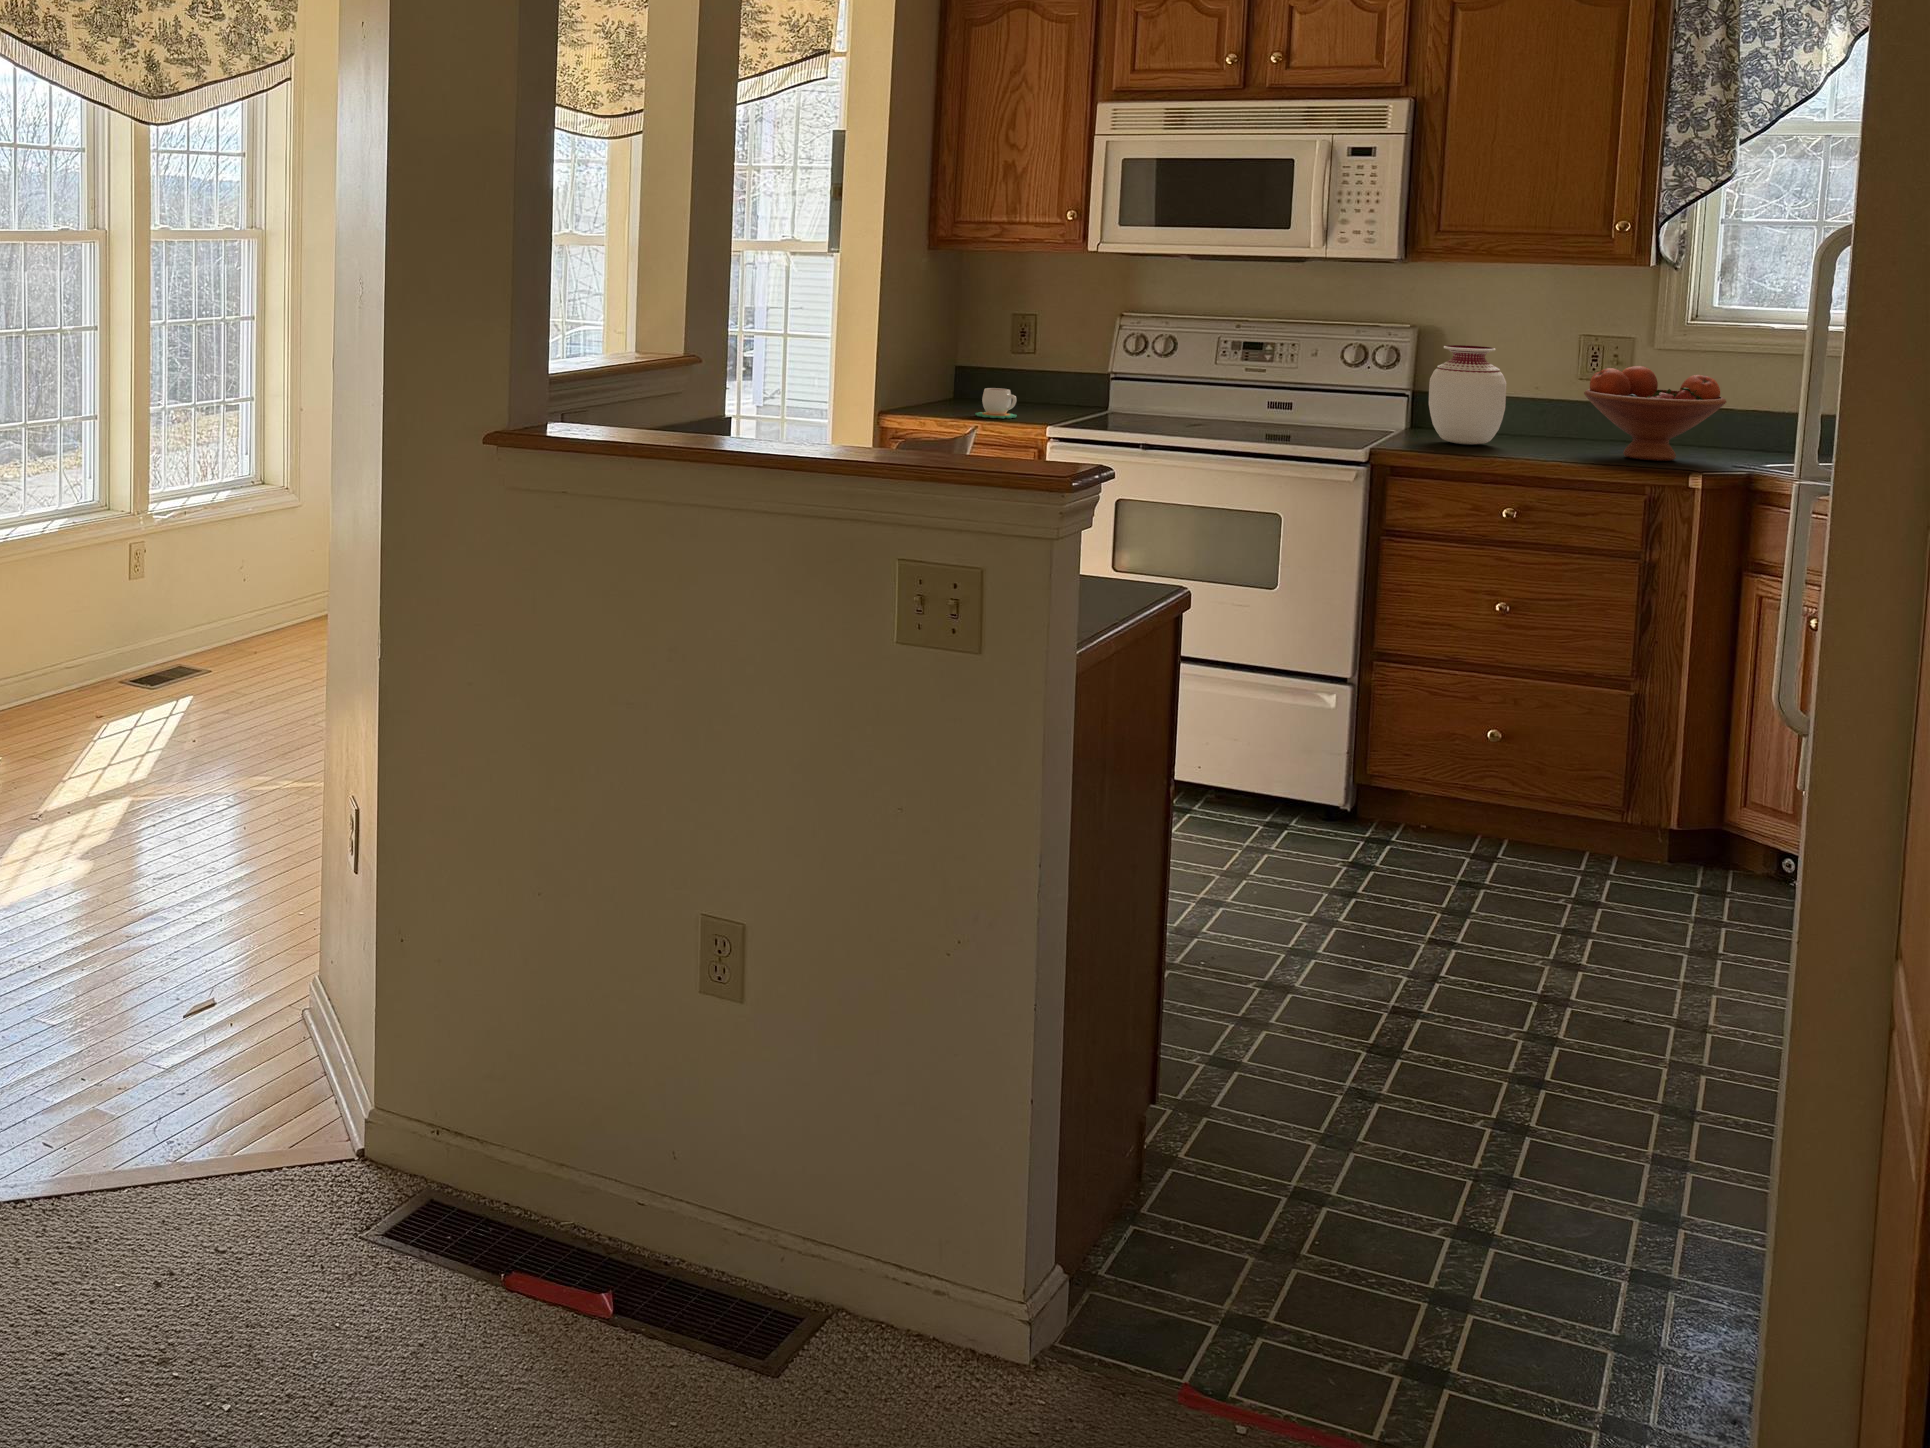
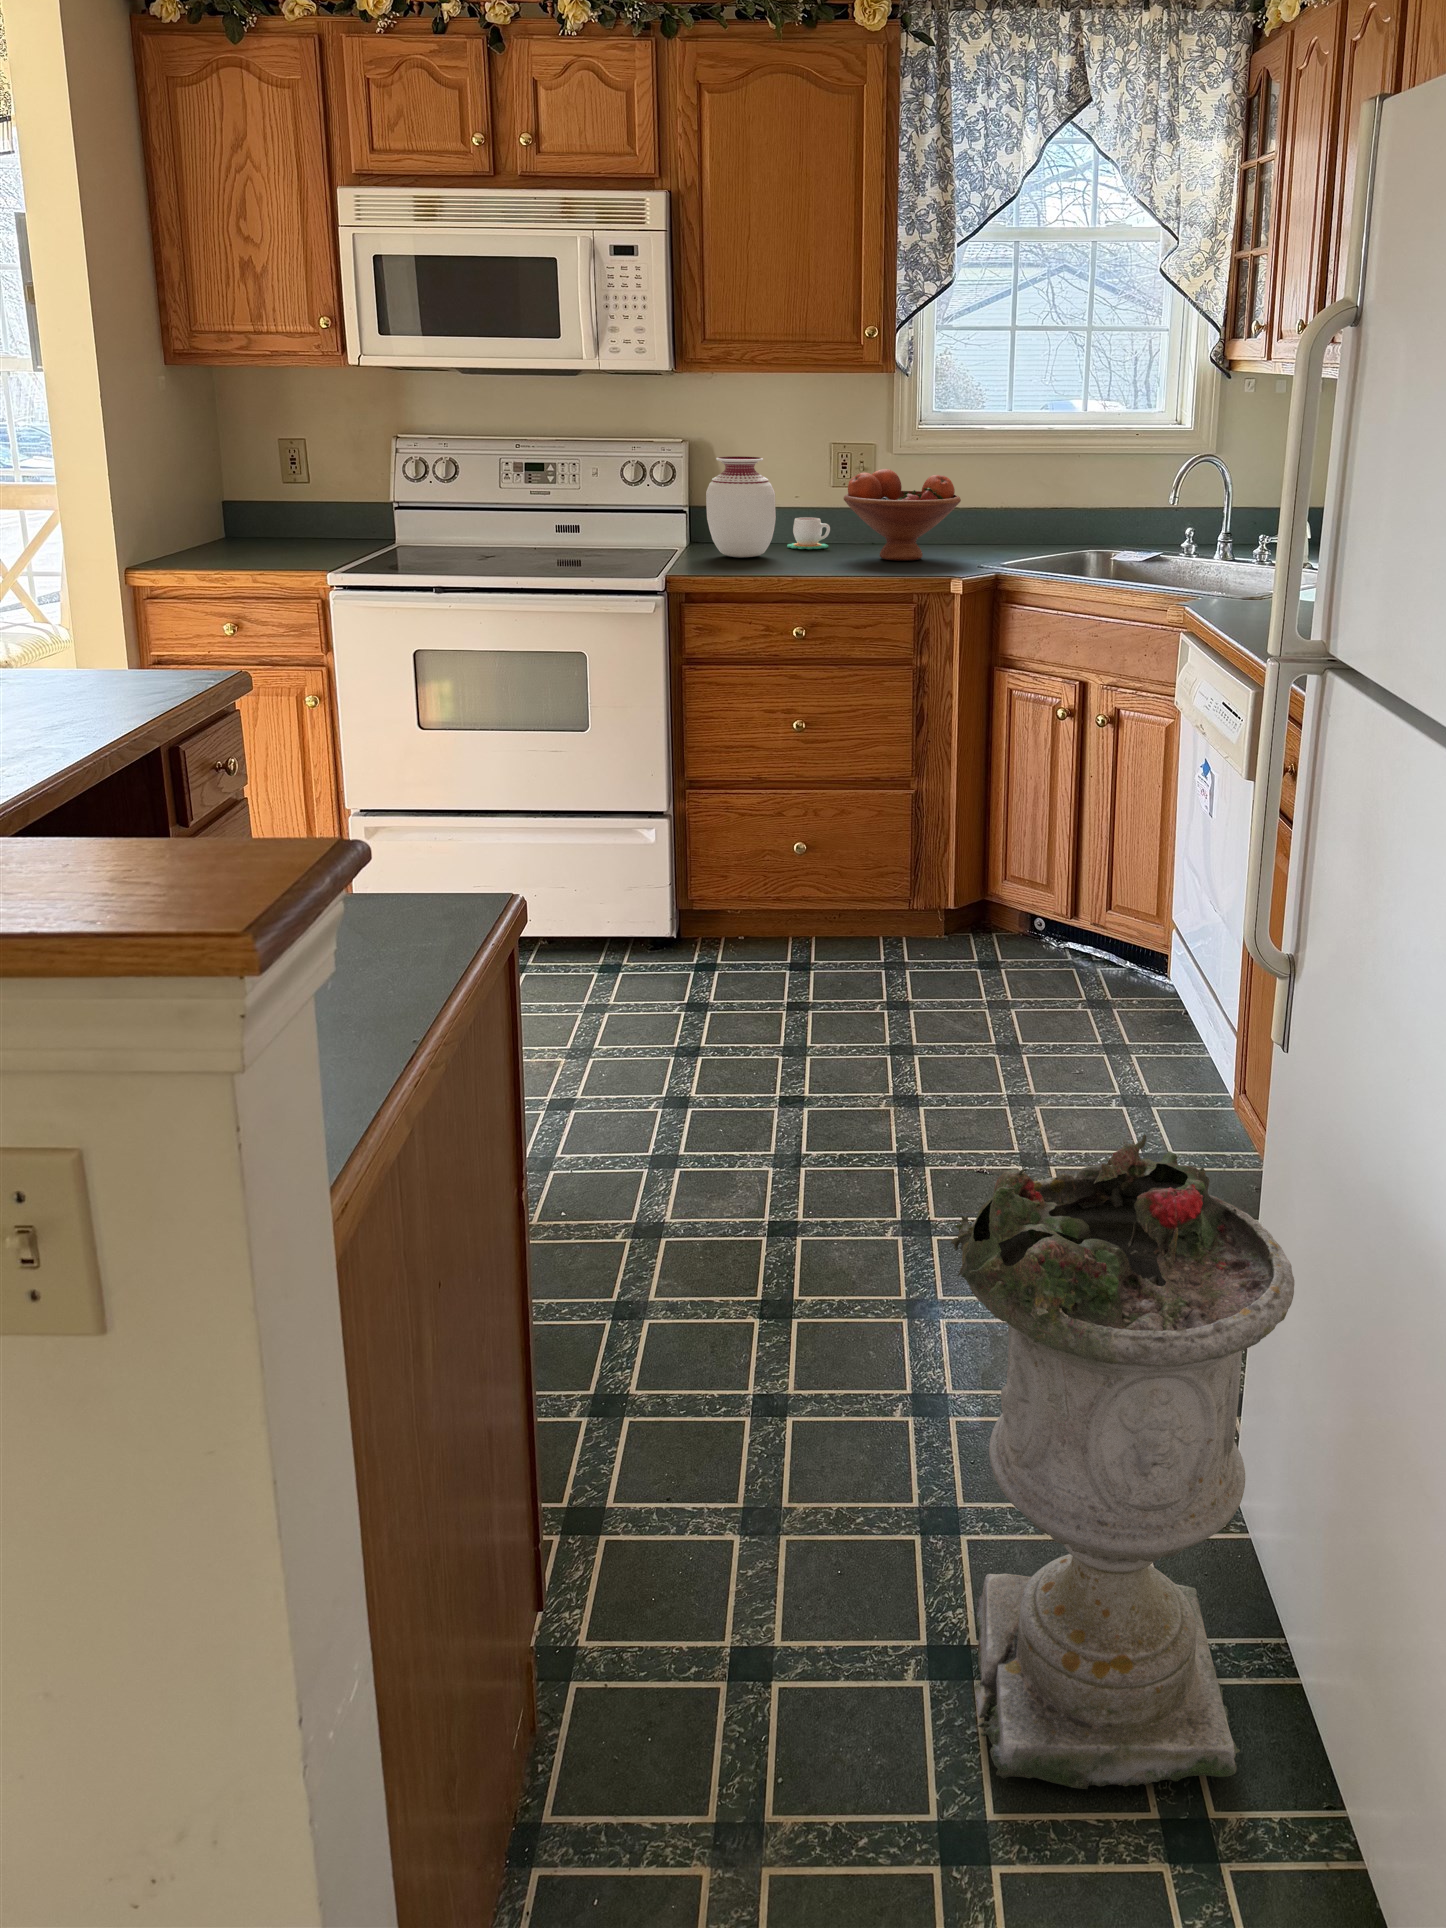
mug: present [975,388,1017,418] -> present [787,517,830,549]
planter: none [1471,867,1768,1381] -> present [951,1134,1295,1789]

